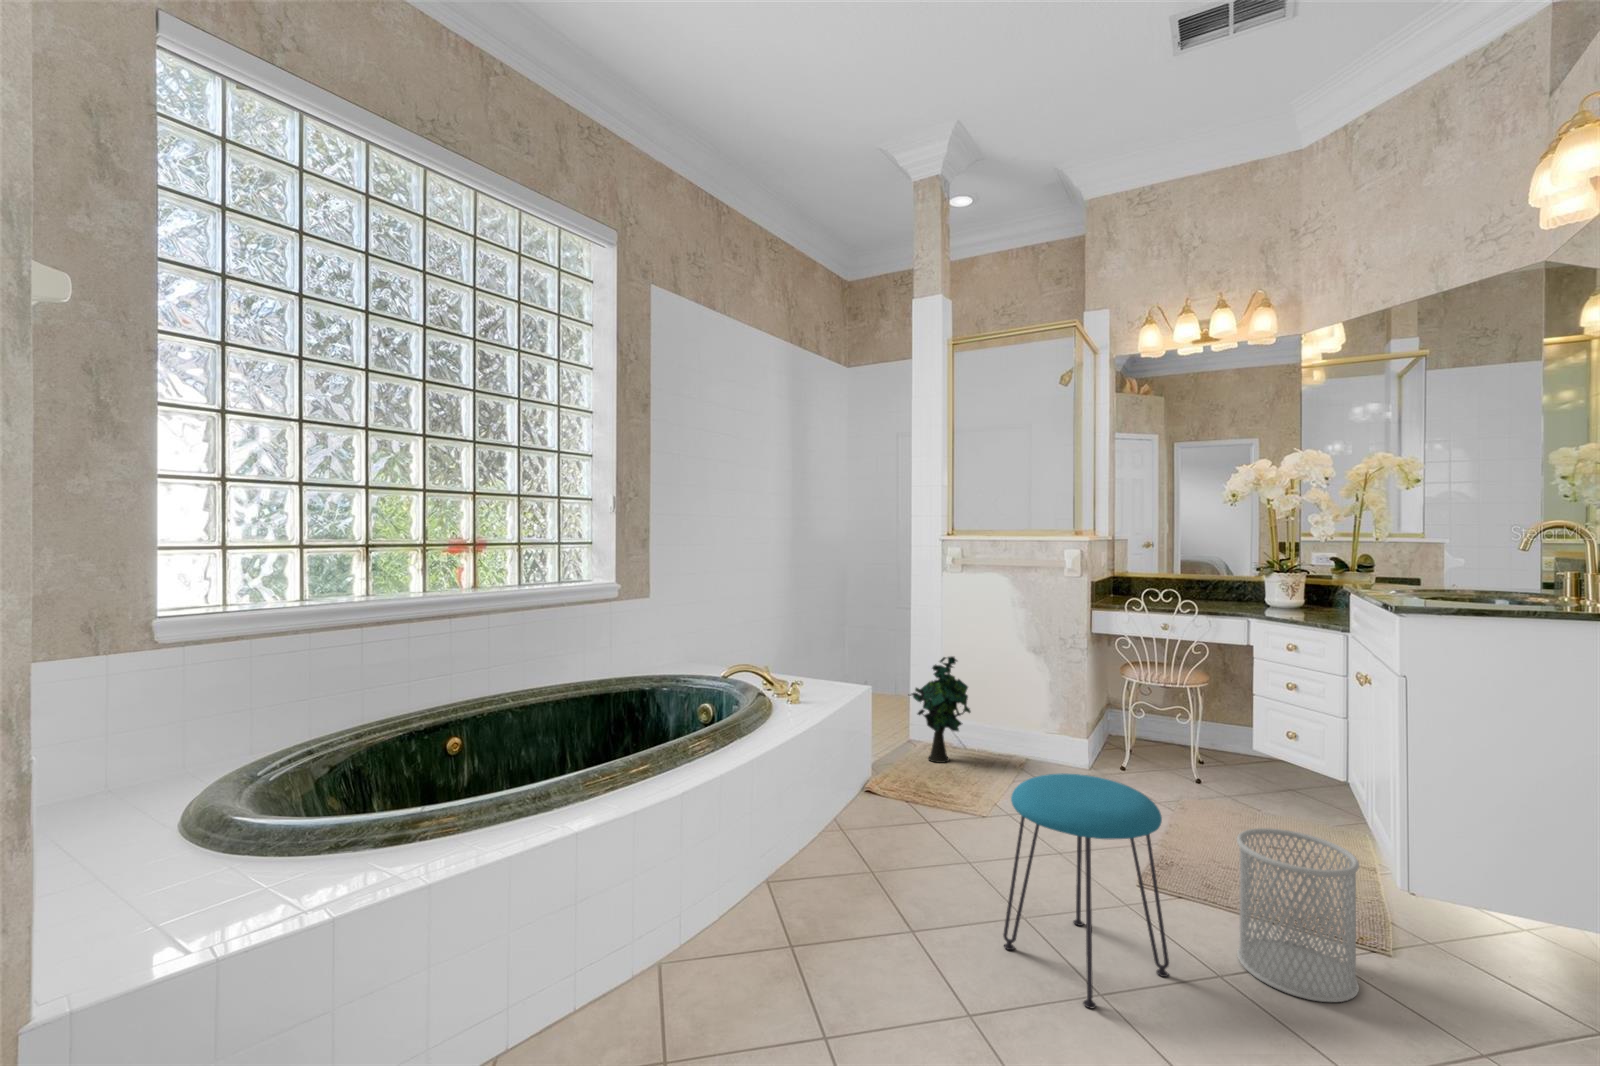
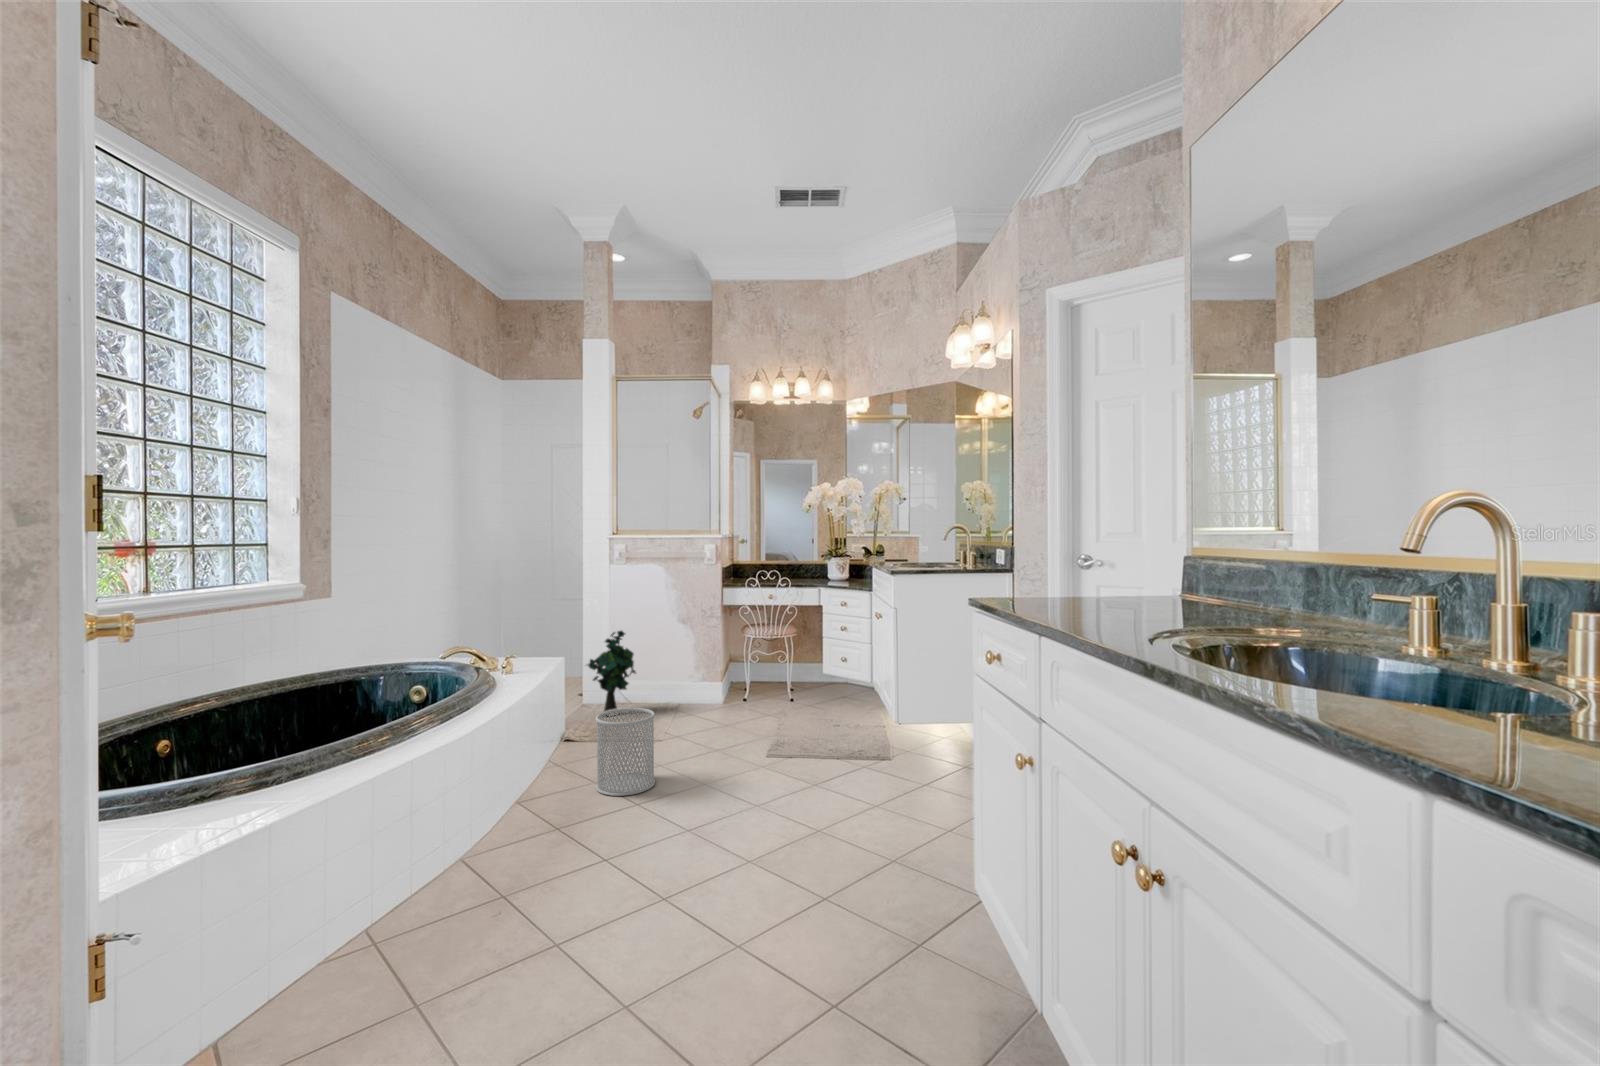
stool: present [1003,774,1169,1009] -> none [689,689,786,823]
wastebasket: present [1237,828,1359,1002] -> present [595,708,655,796]

